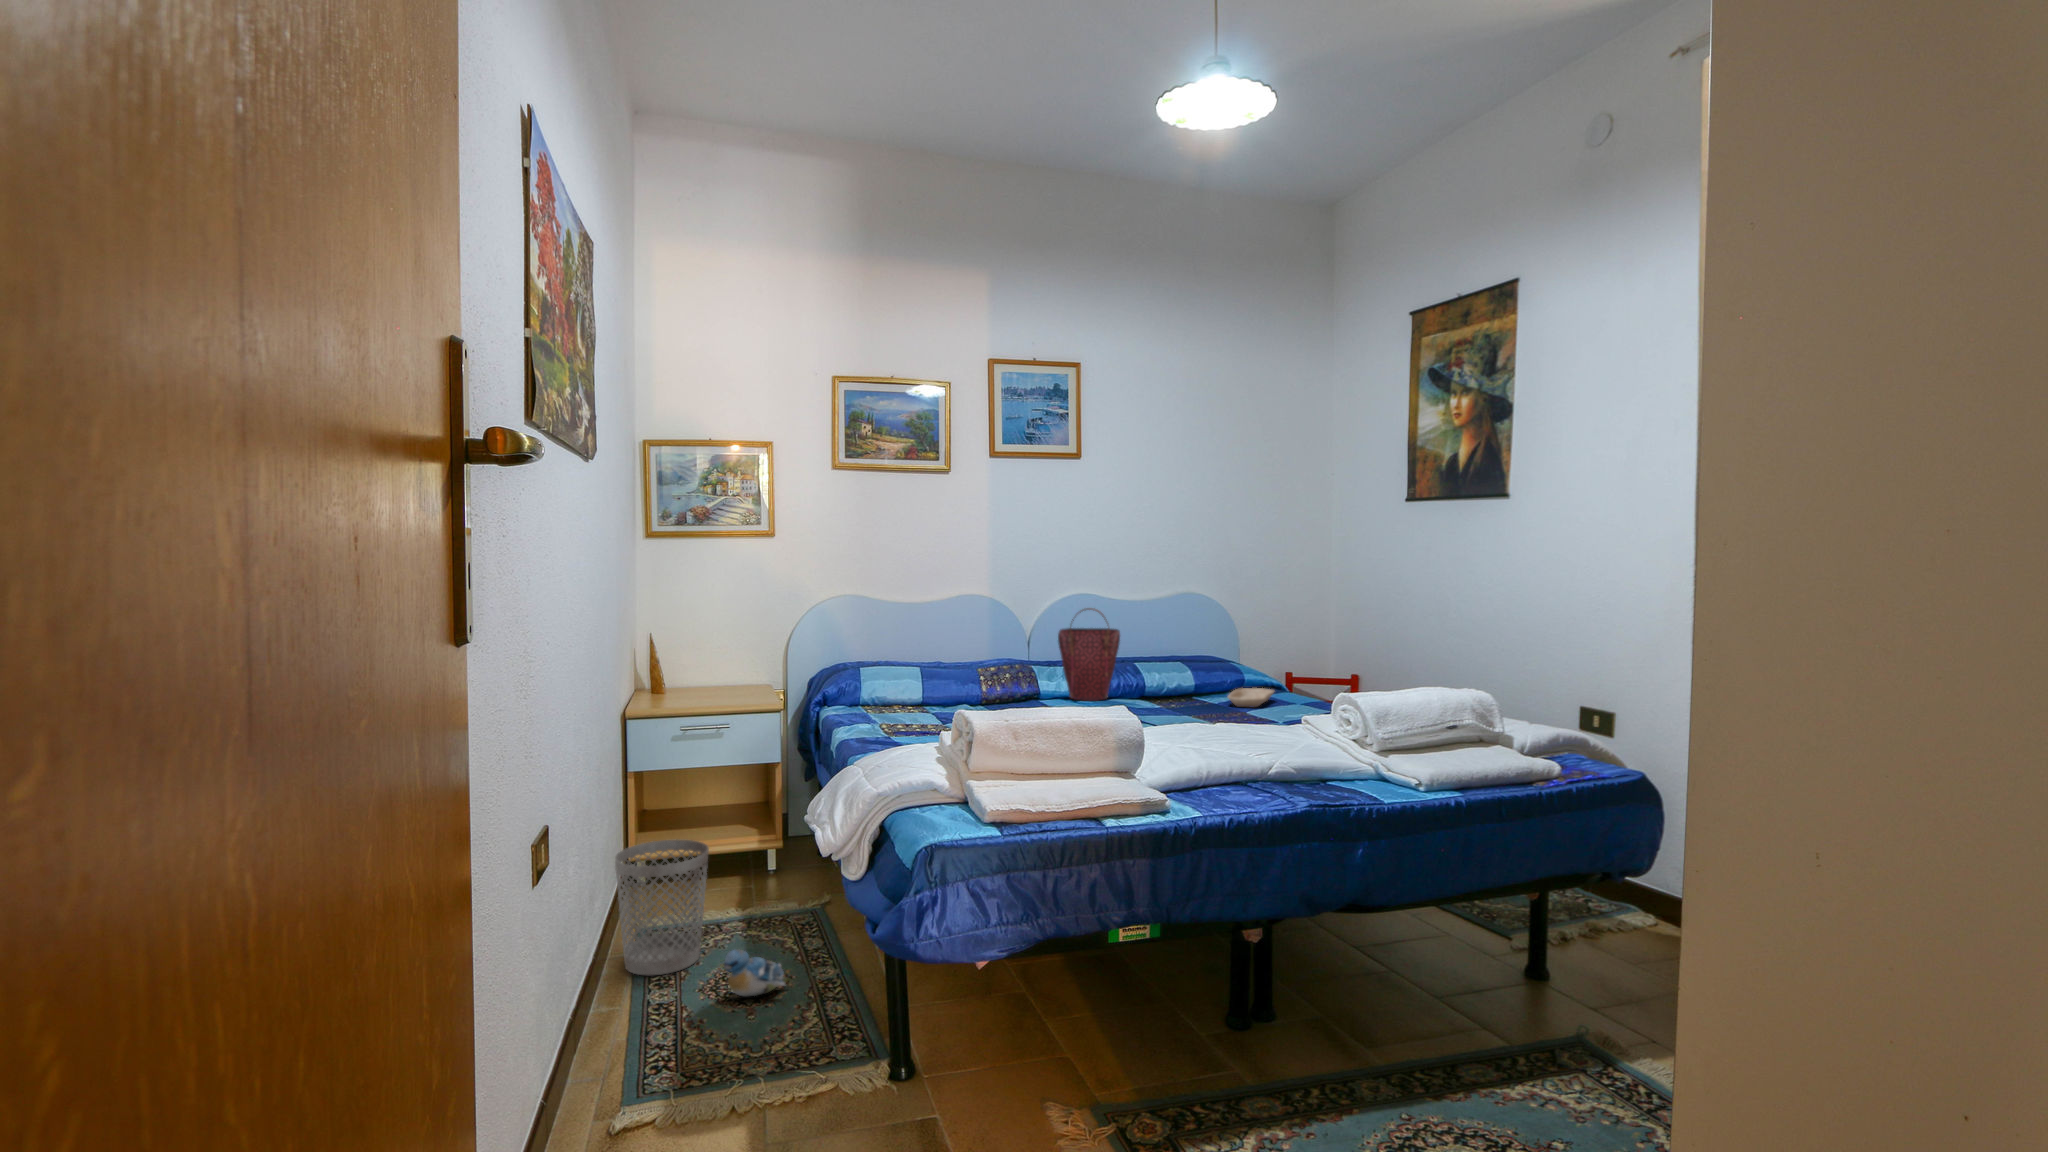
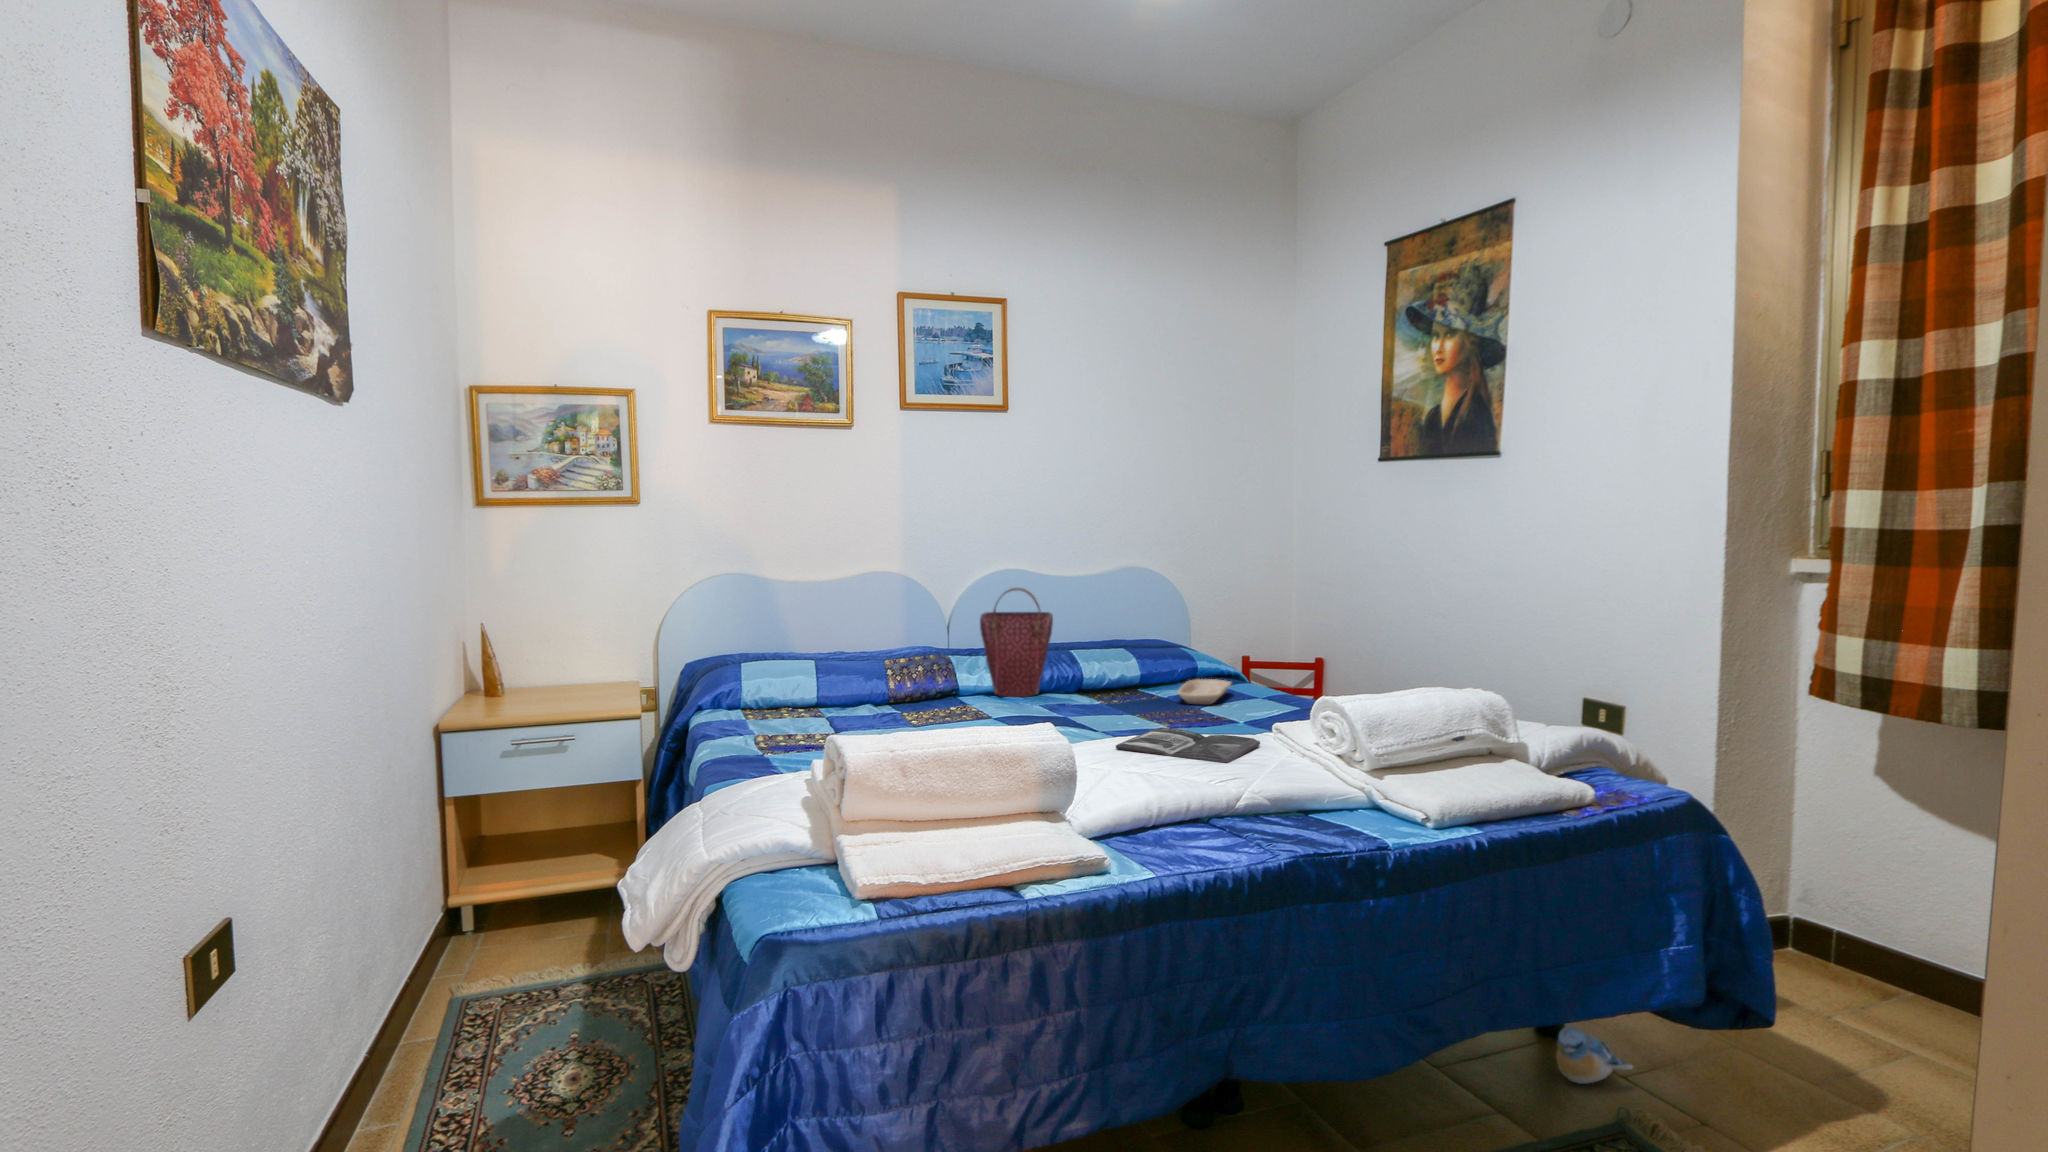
magazine: none [1176,720,1297,745] -> present [1116,727,1260,763]
wastebasket: present [615,840,709,975] -> none [403,891,531,1070]
plush toy: present [723,949,790,996] -> present [1556,1026,1633,1084]

